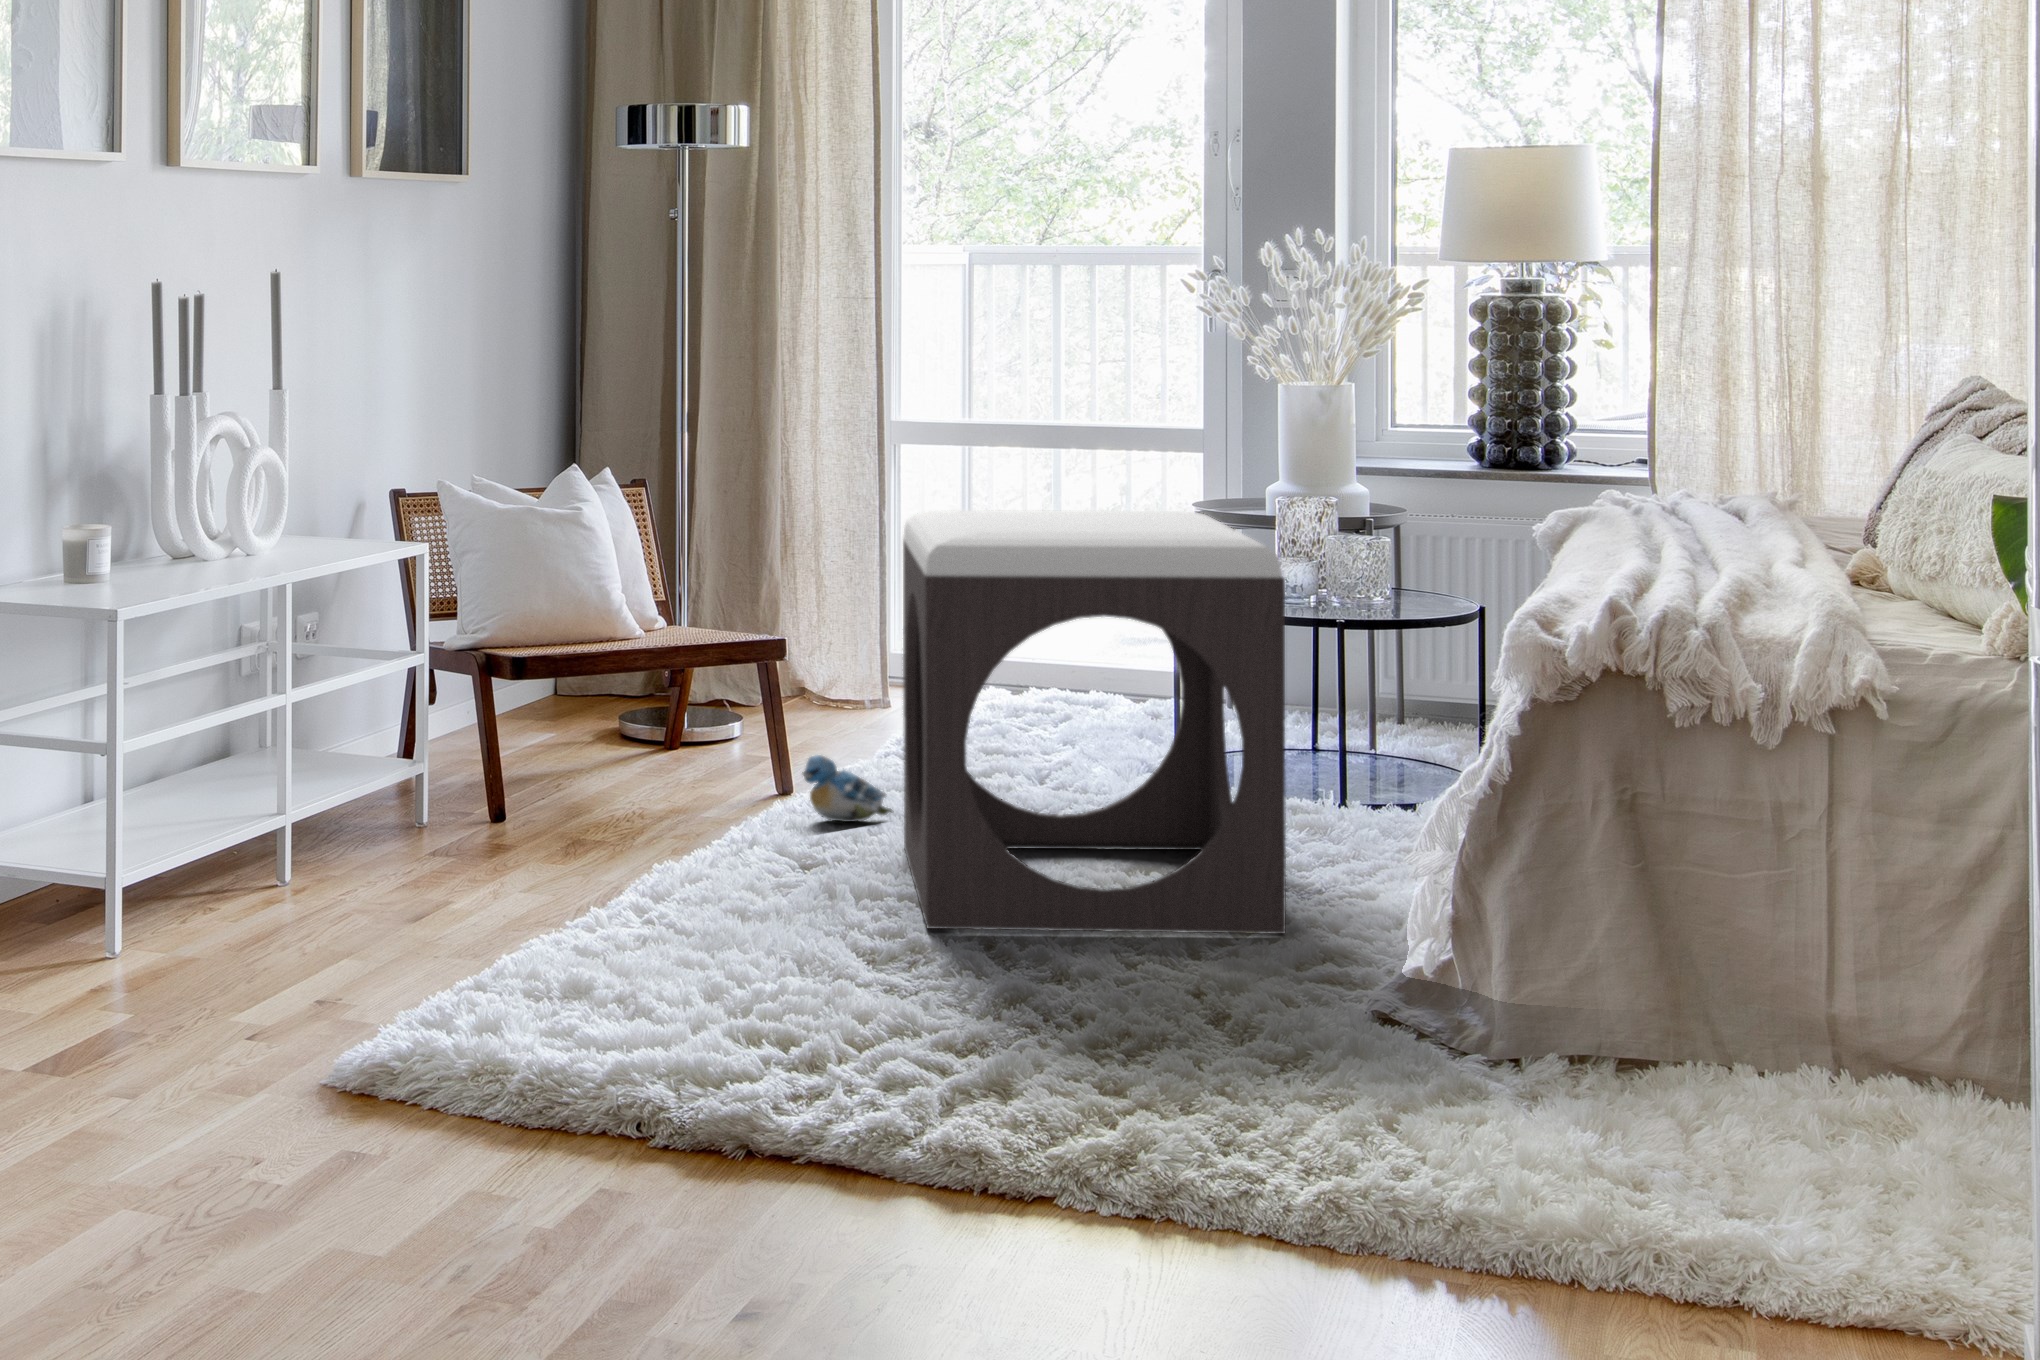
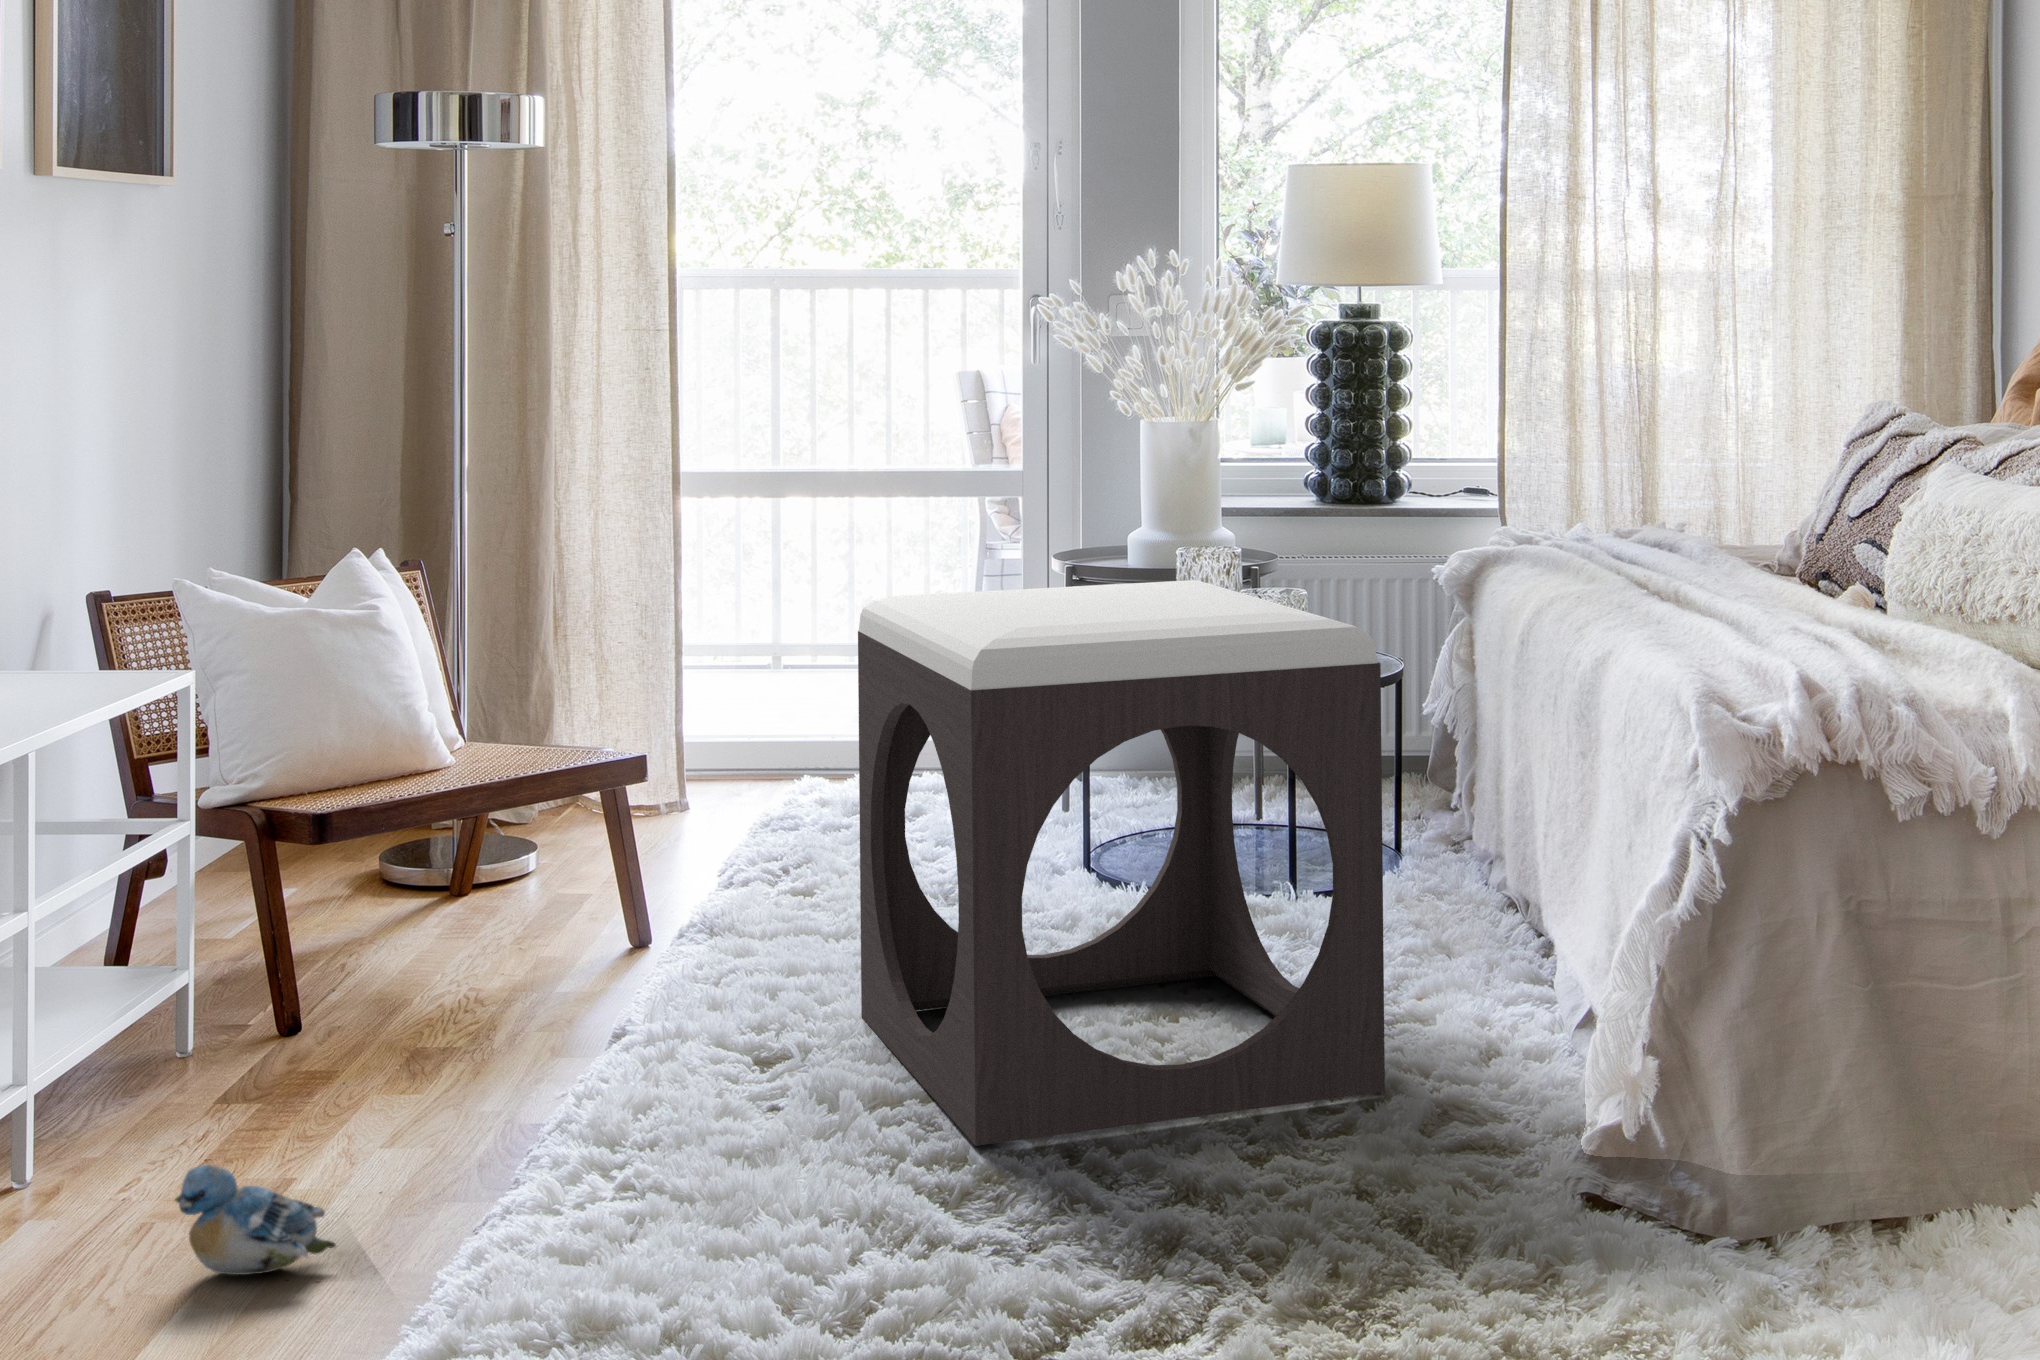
plush toy: present [802,755,892,822] -> present [175,1165,336,1275]

